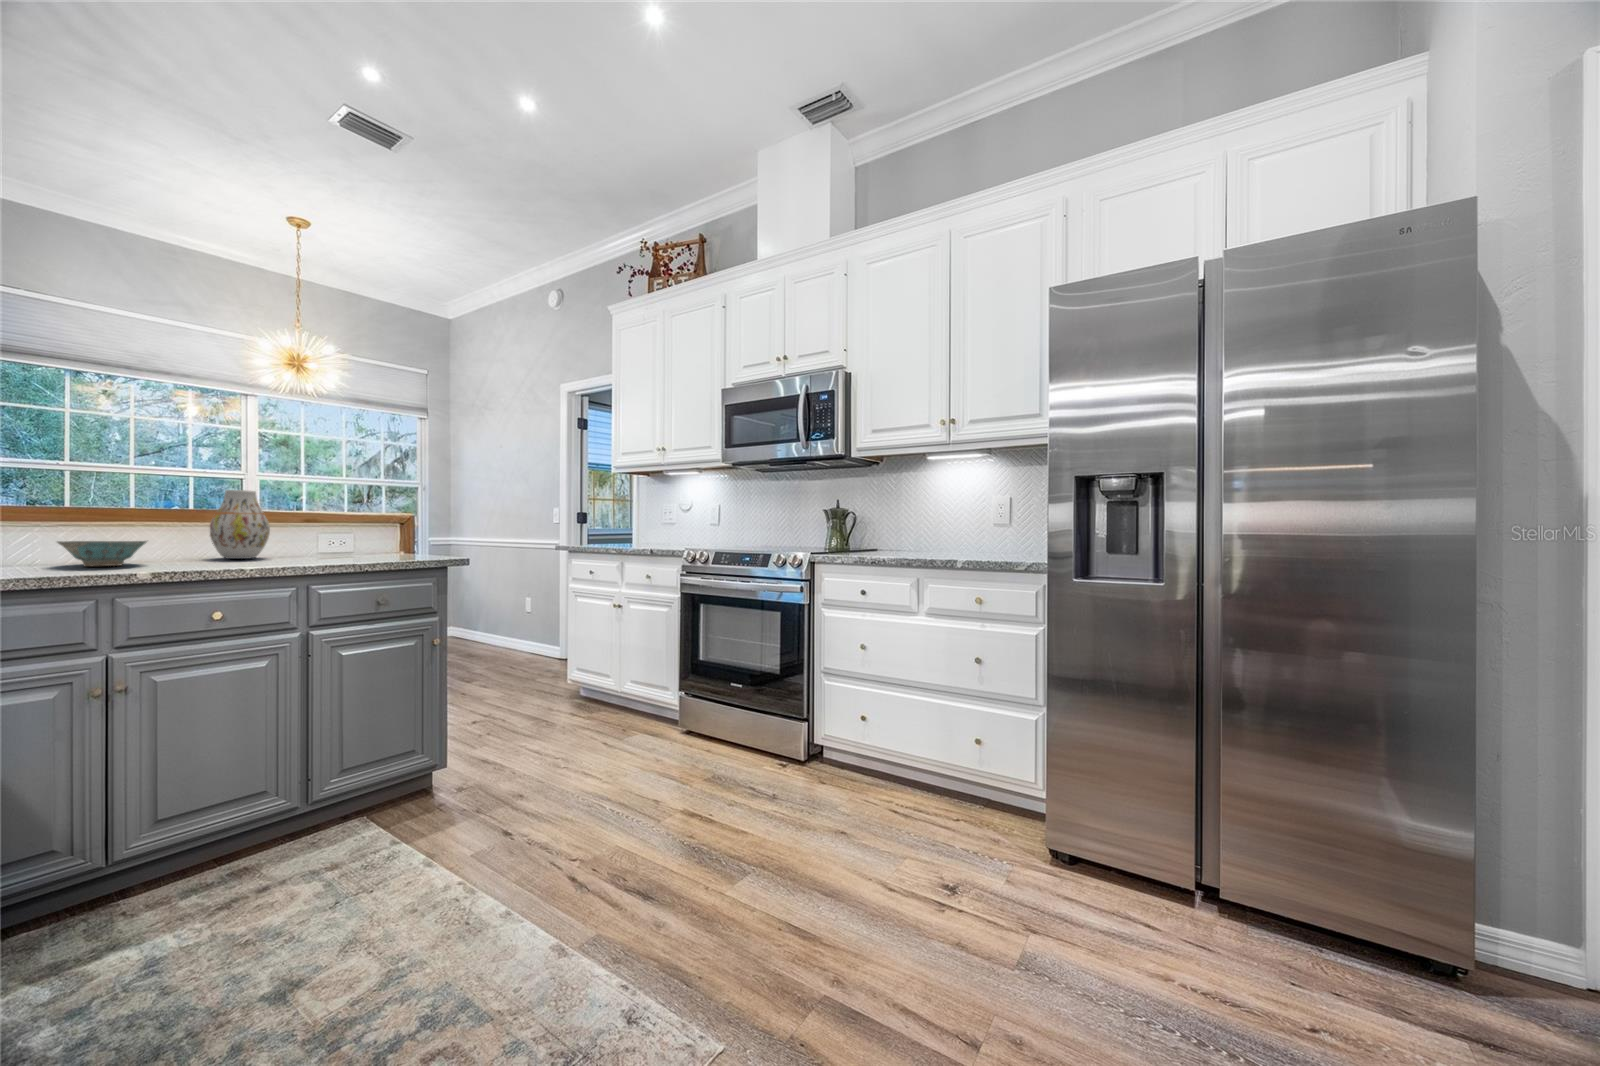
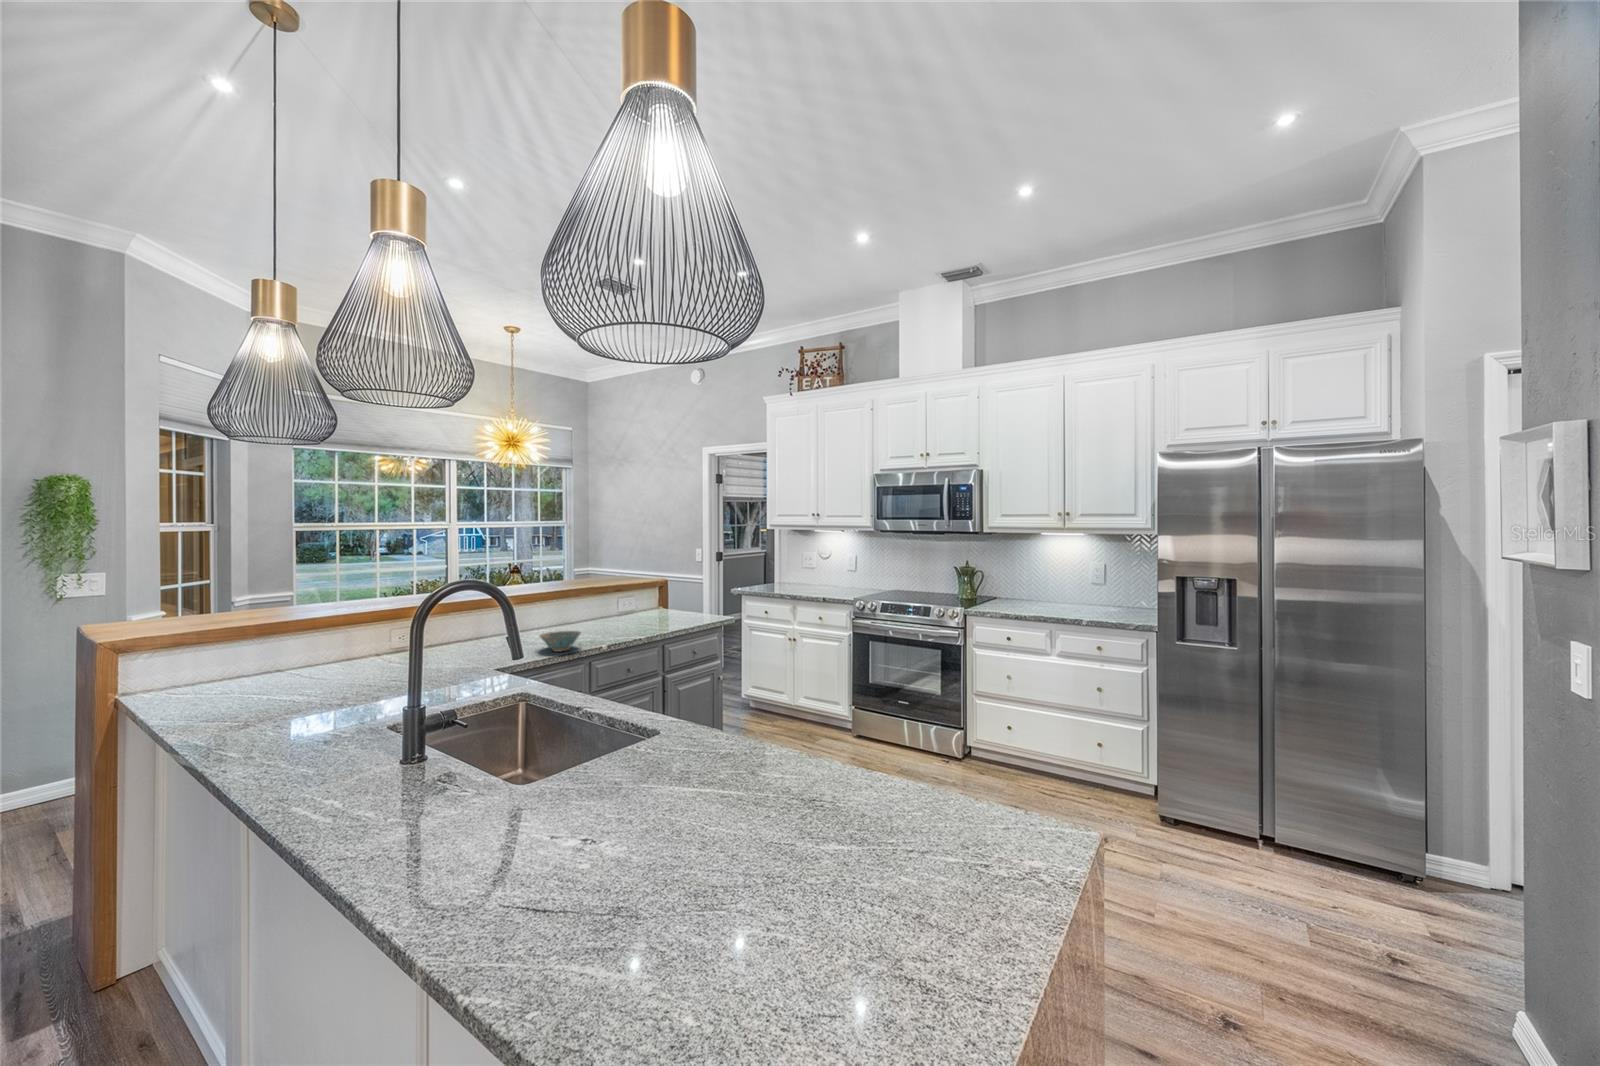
vase: present [210,490,270,559] -> none [593,589,625,636]

